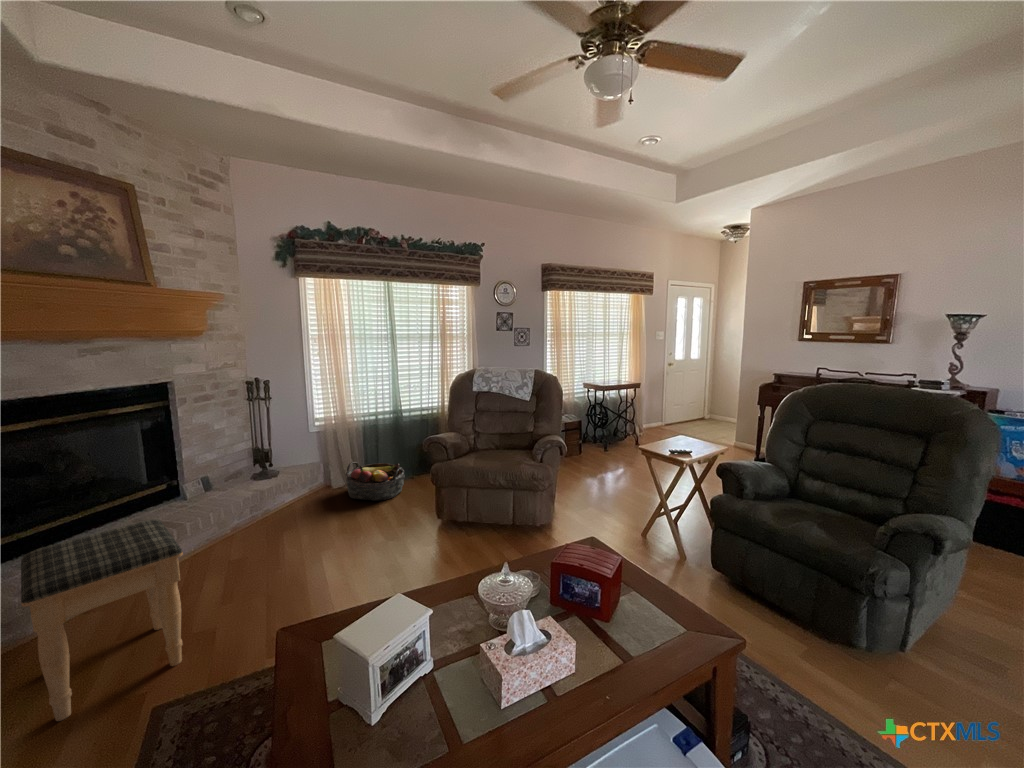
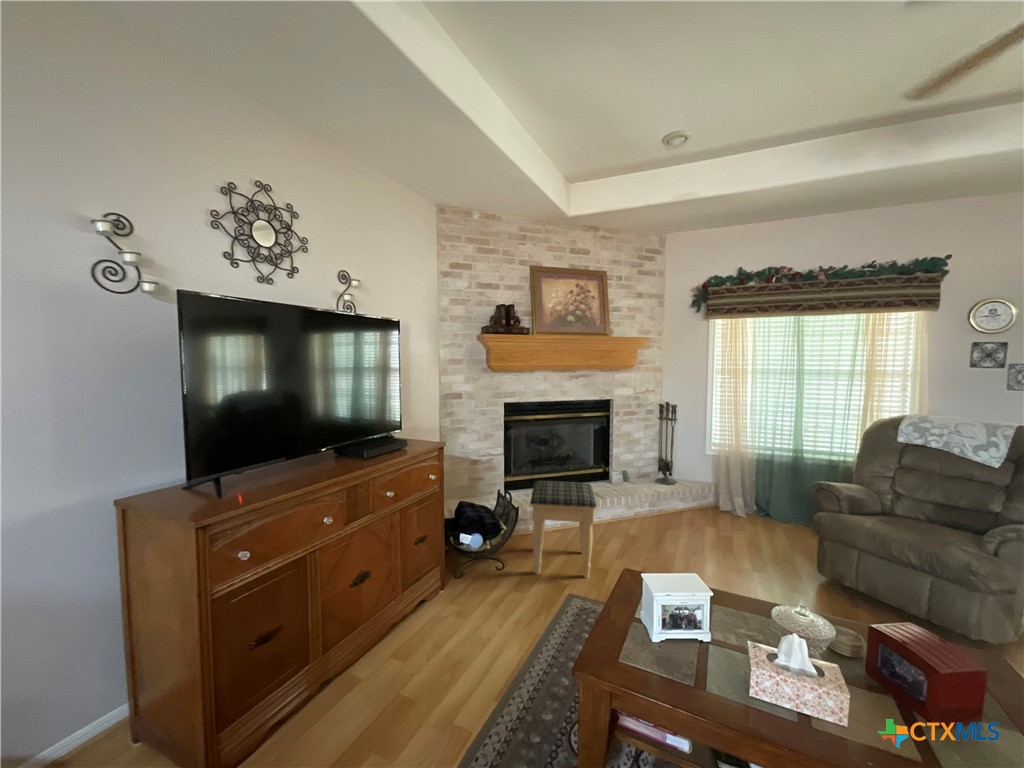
basket: present [346,462,405,501] -> none [732,489,797,537]

